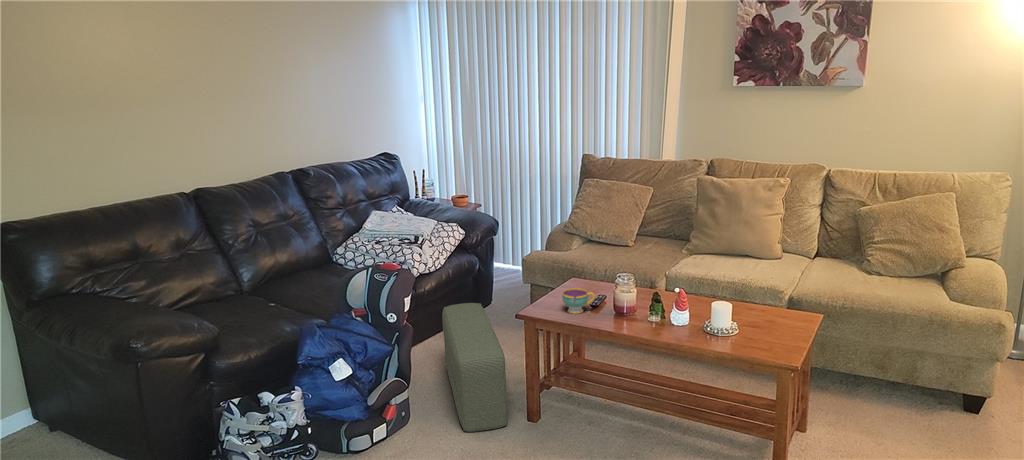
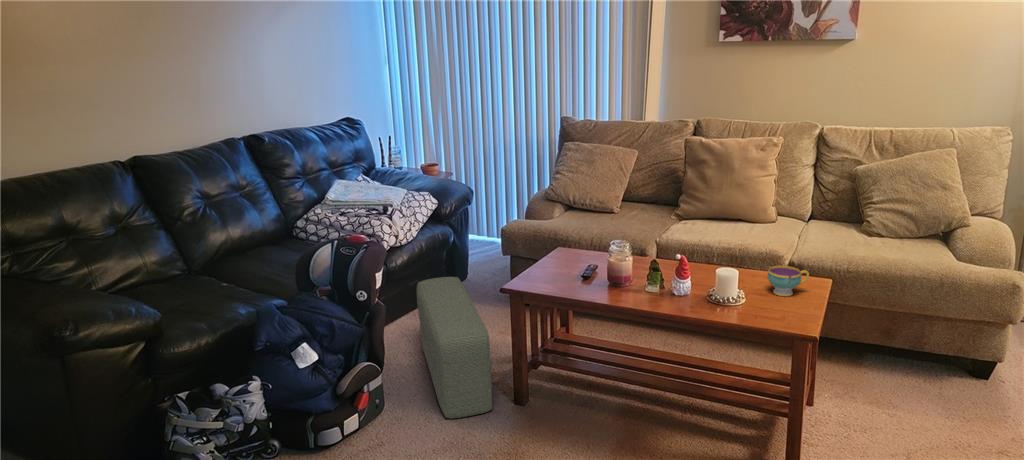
teacup: present [562,288,595,314] -> present [768,266,809,296]

